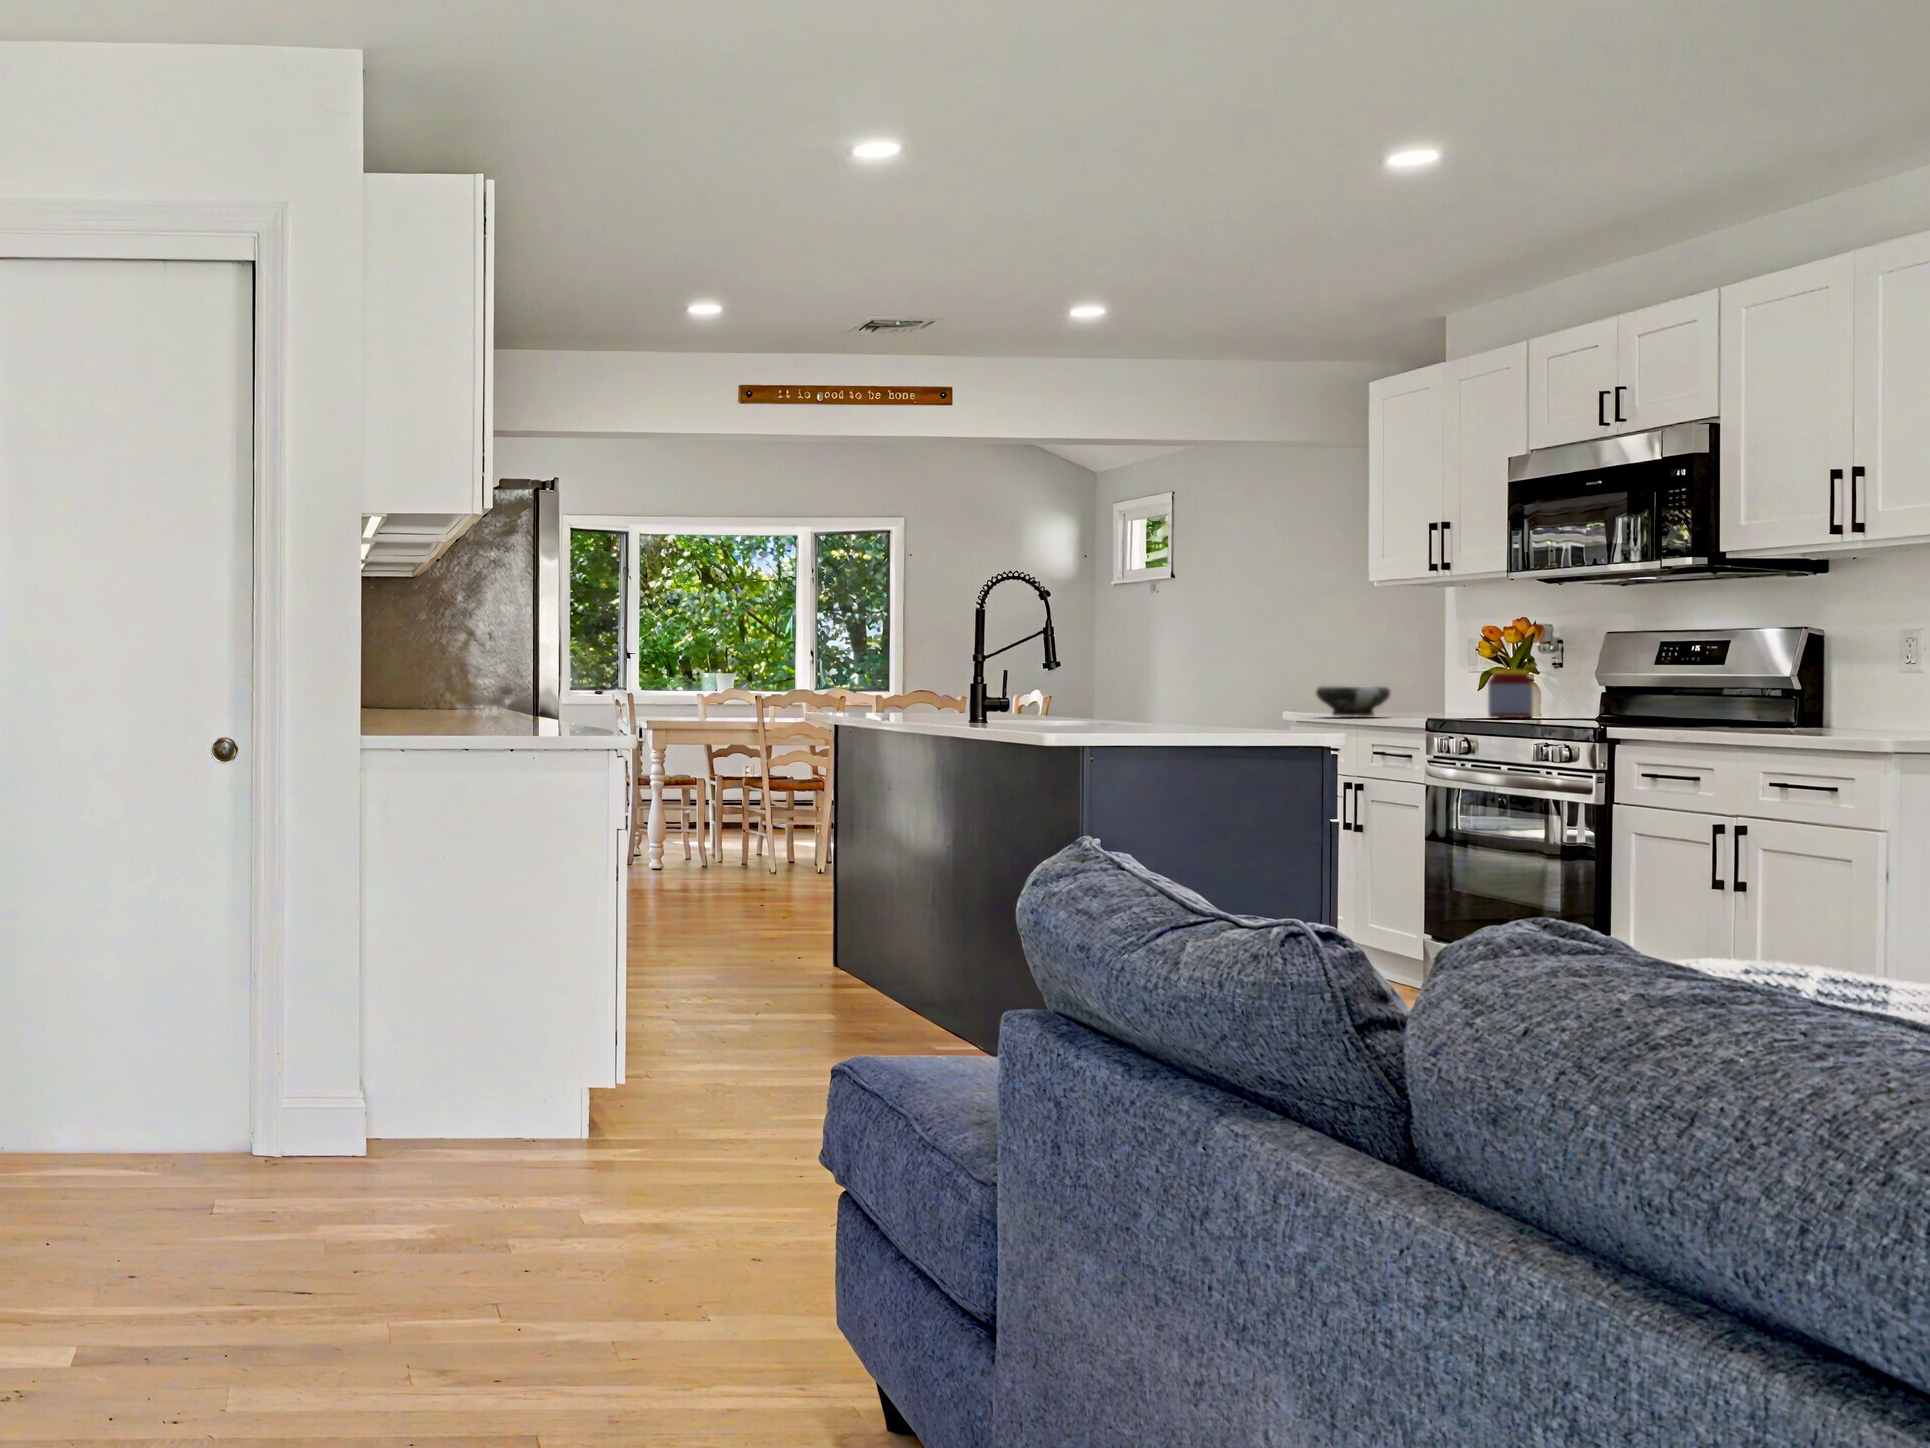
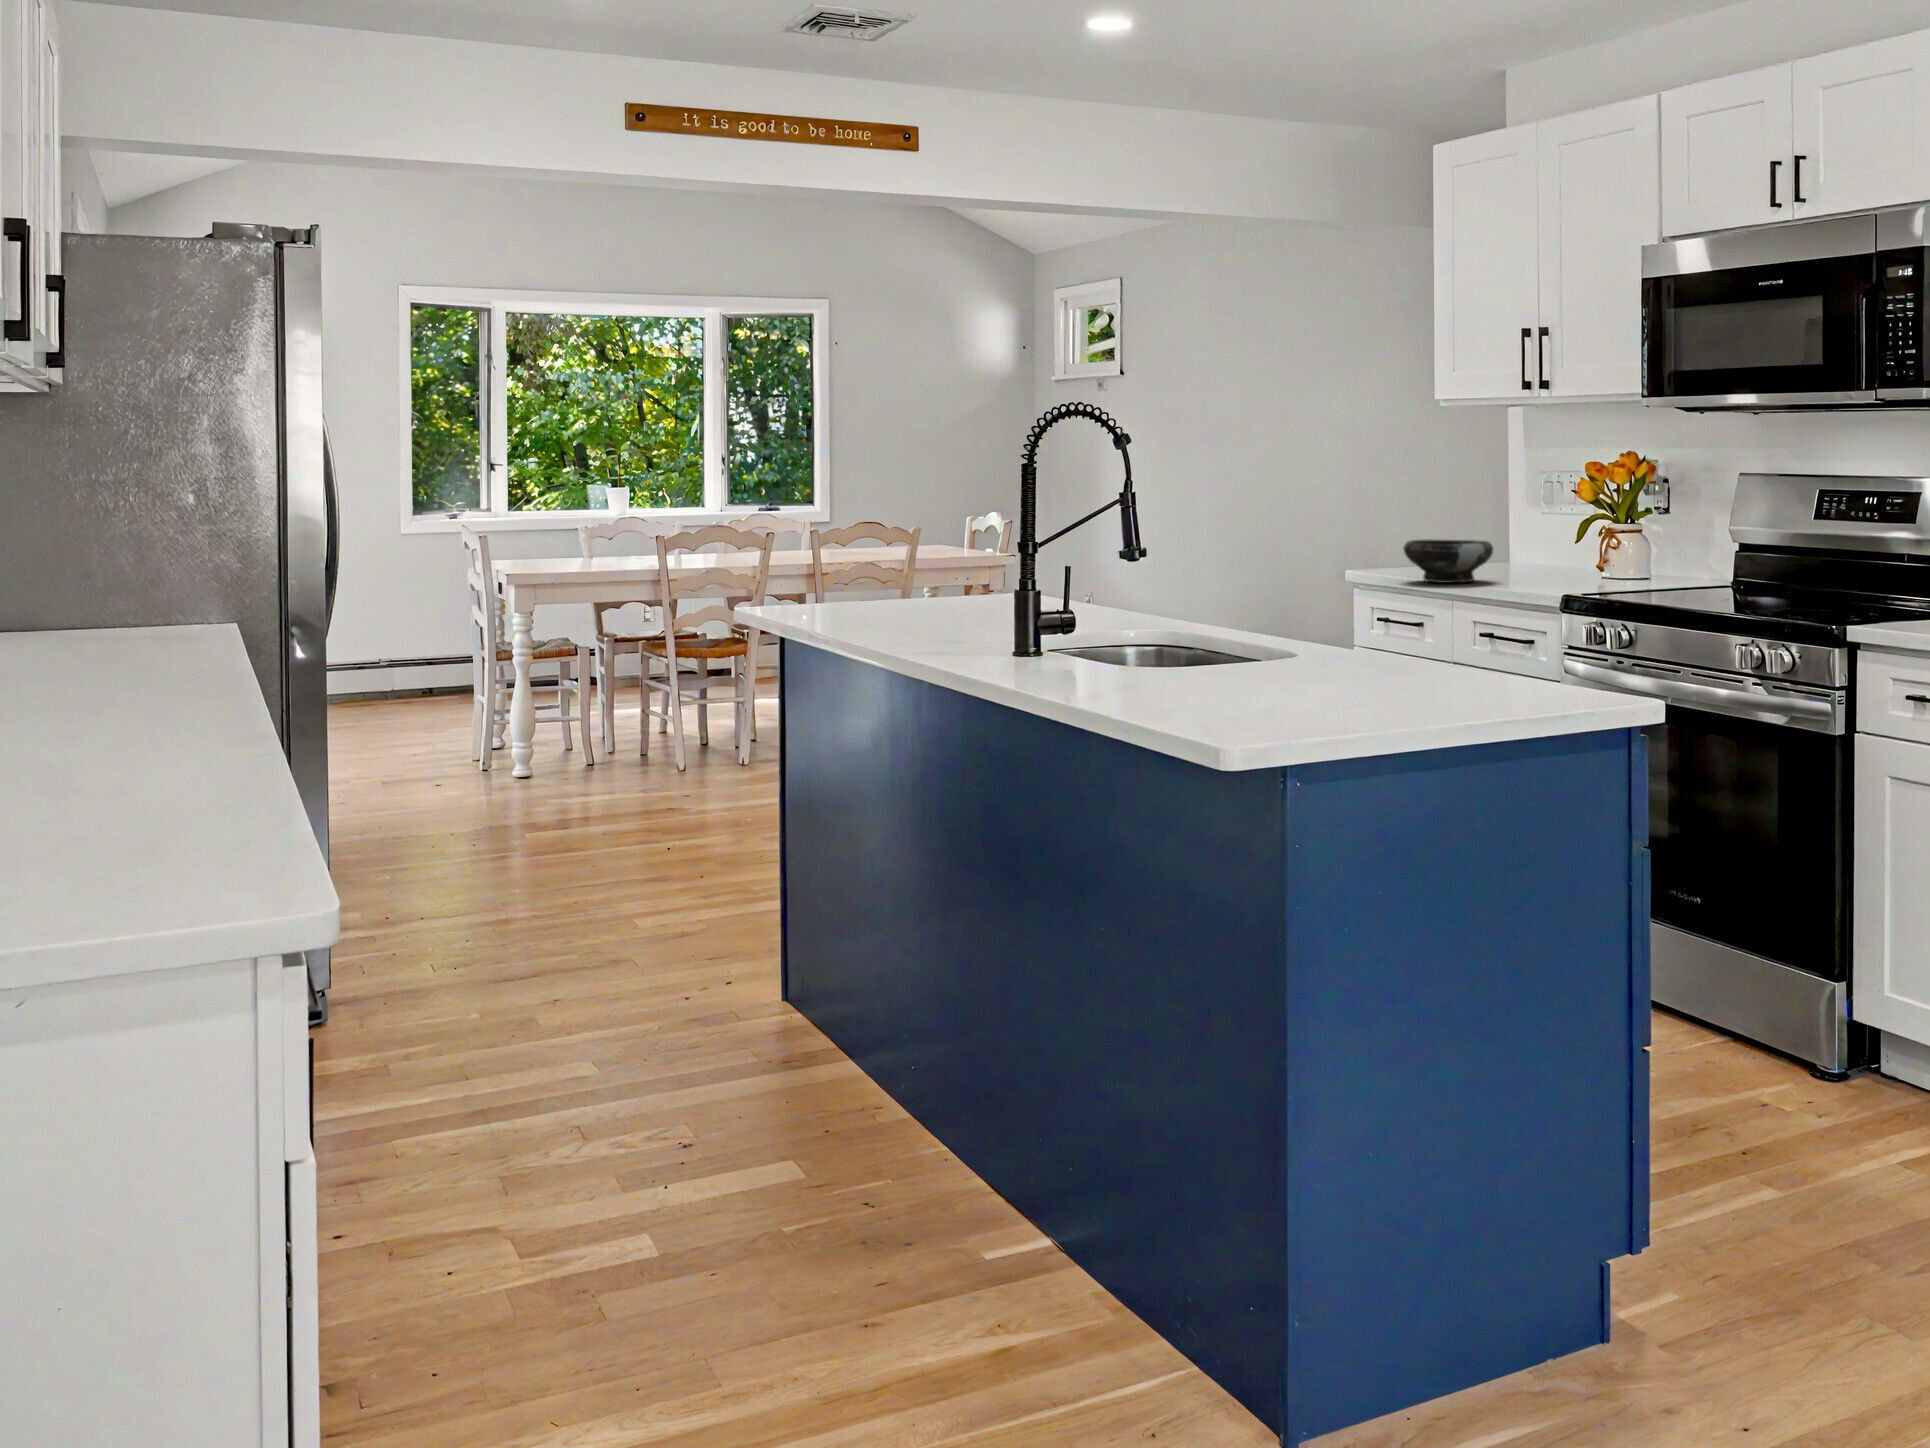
jar: present [1488,670,1533,718] -> none [1617,521,1669,587]

